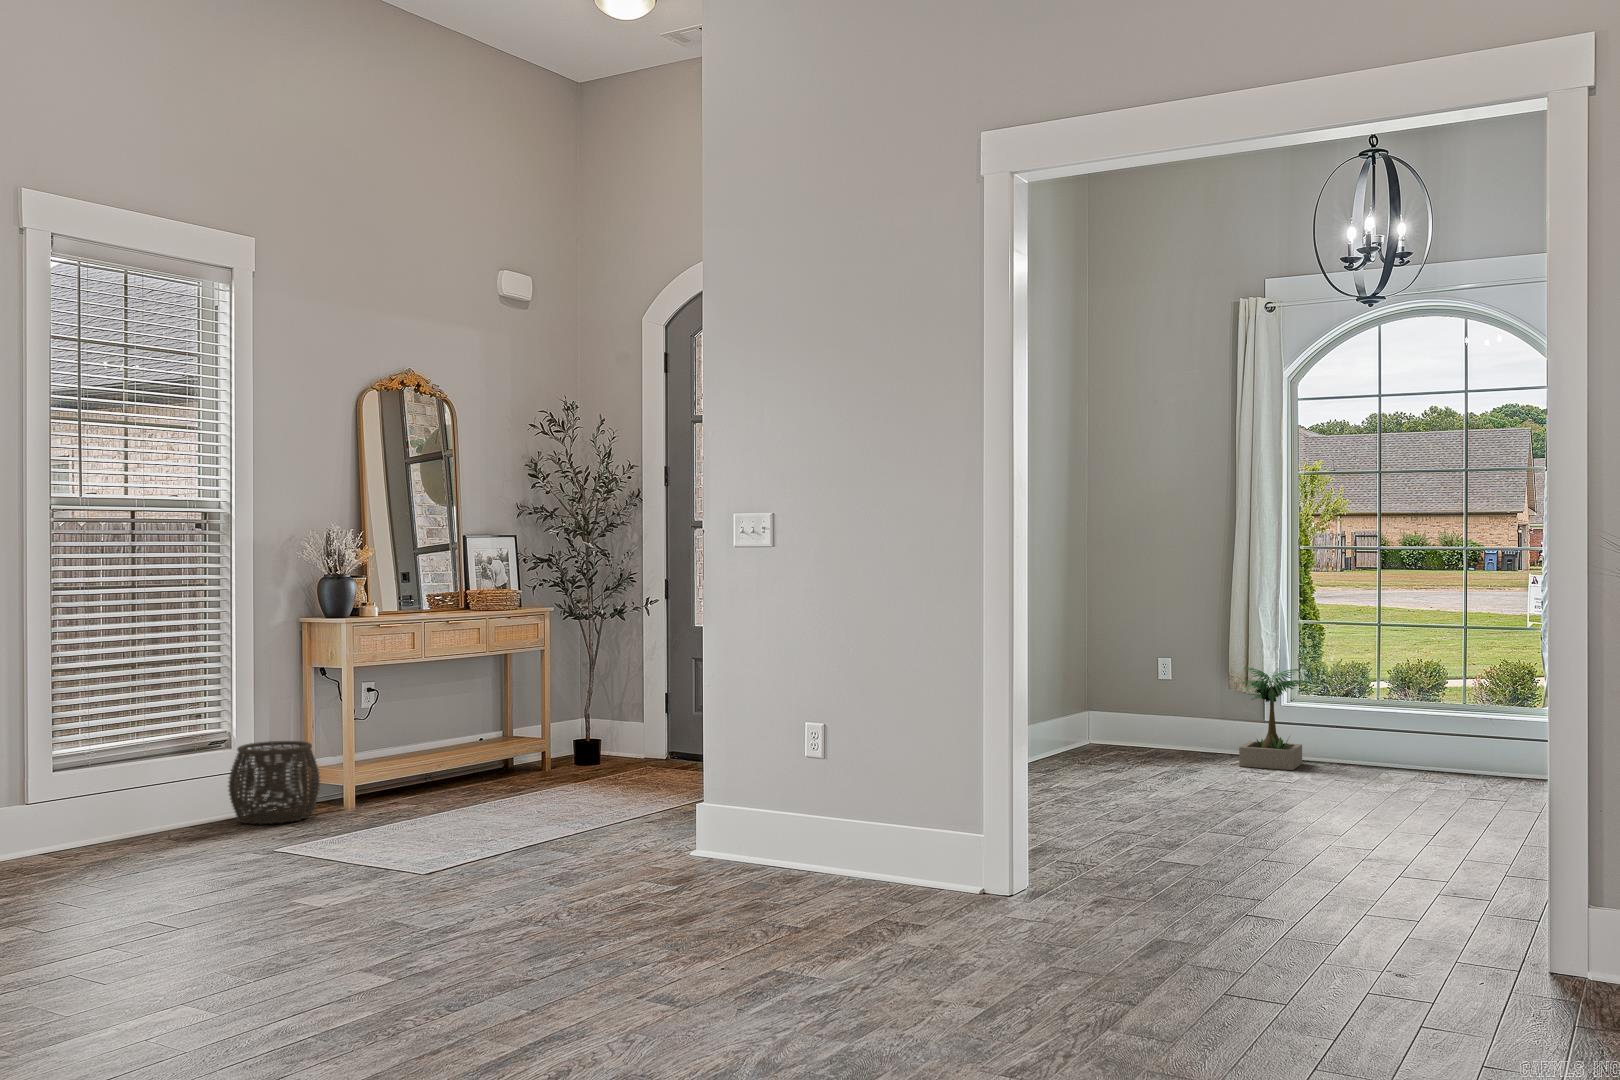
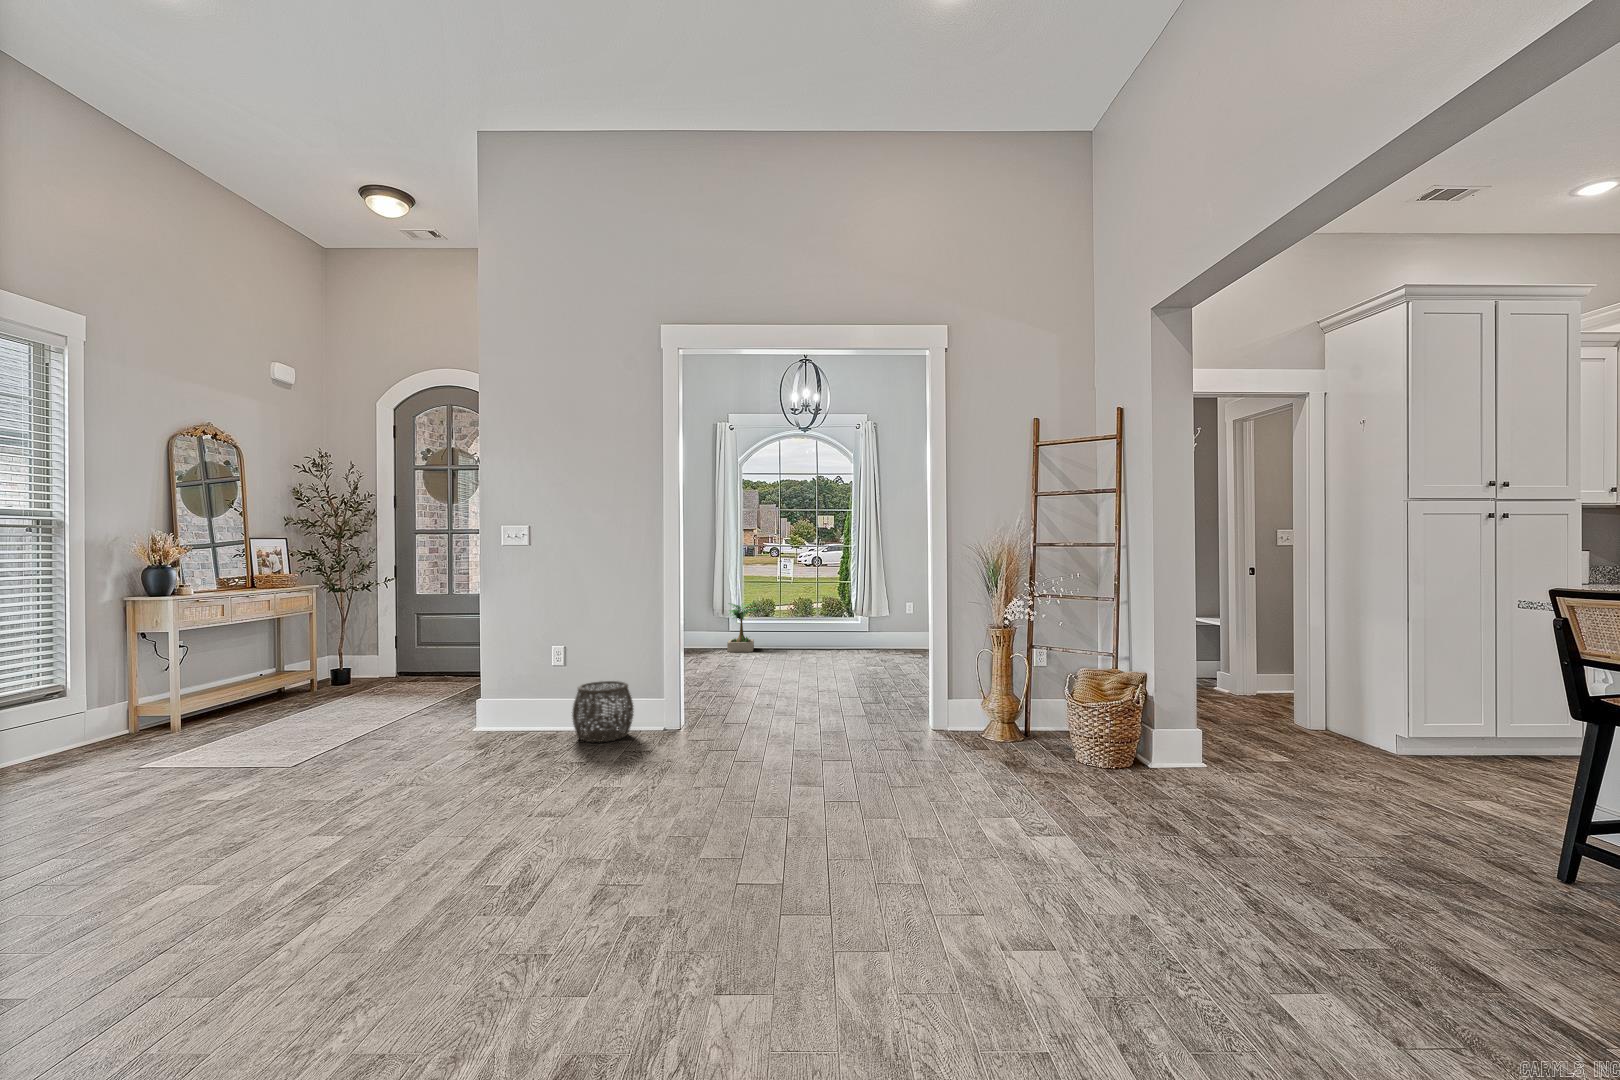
woven basket: present [228,741,320,824] -> present [572,681,634,743]

